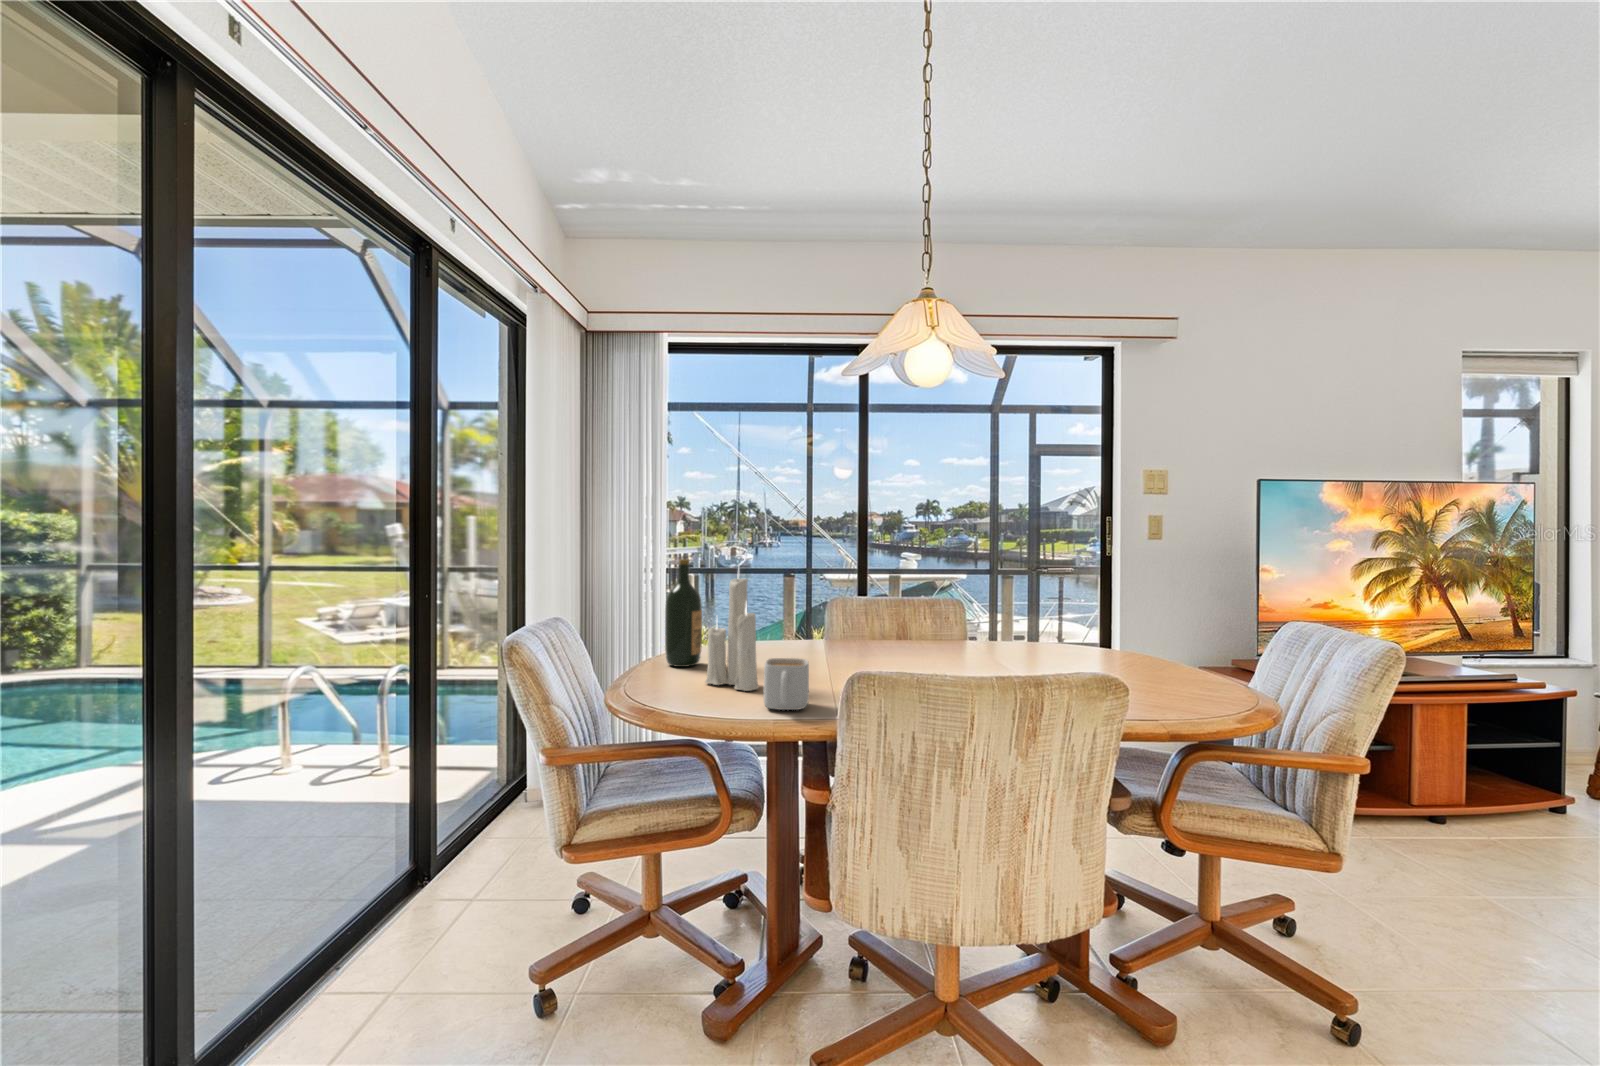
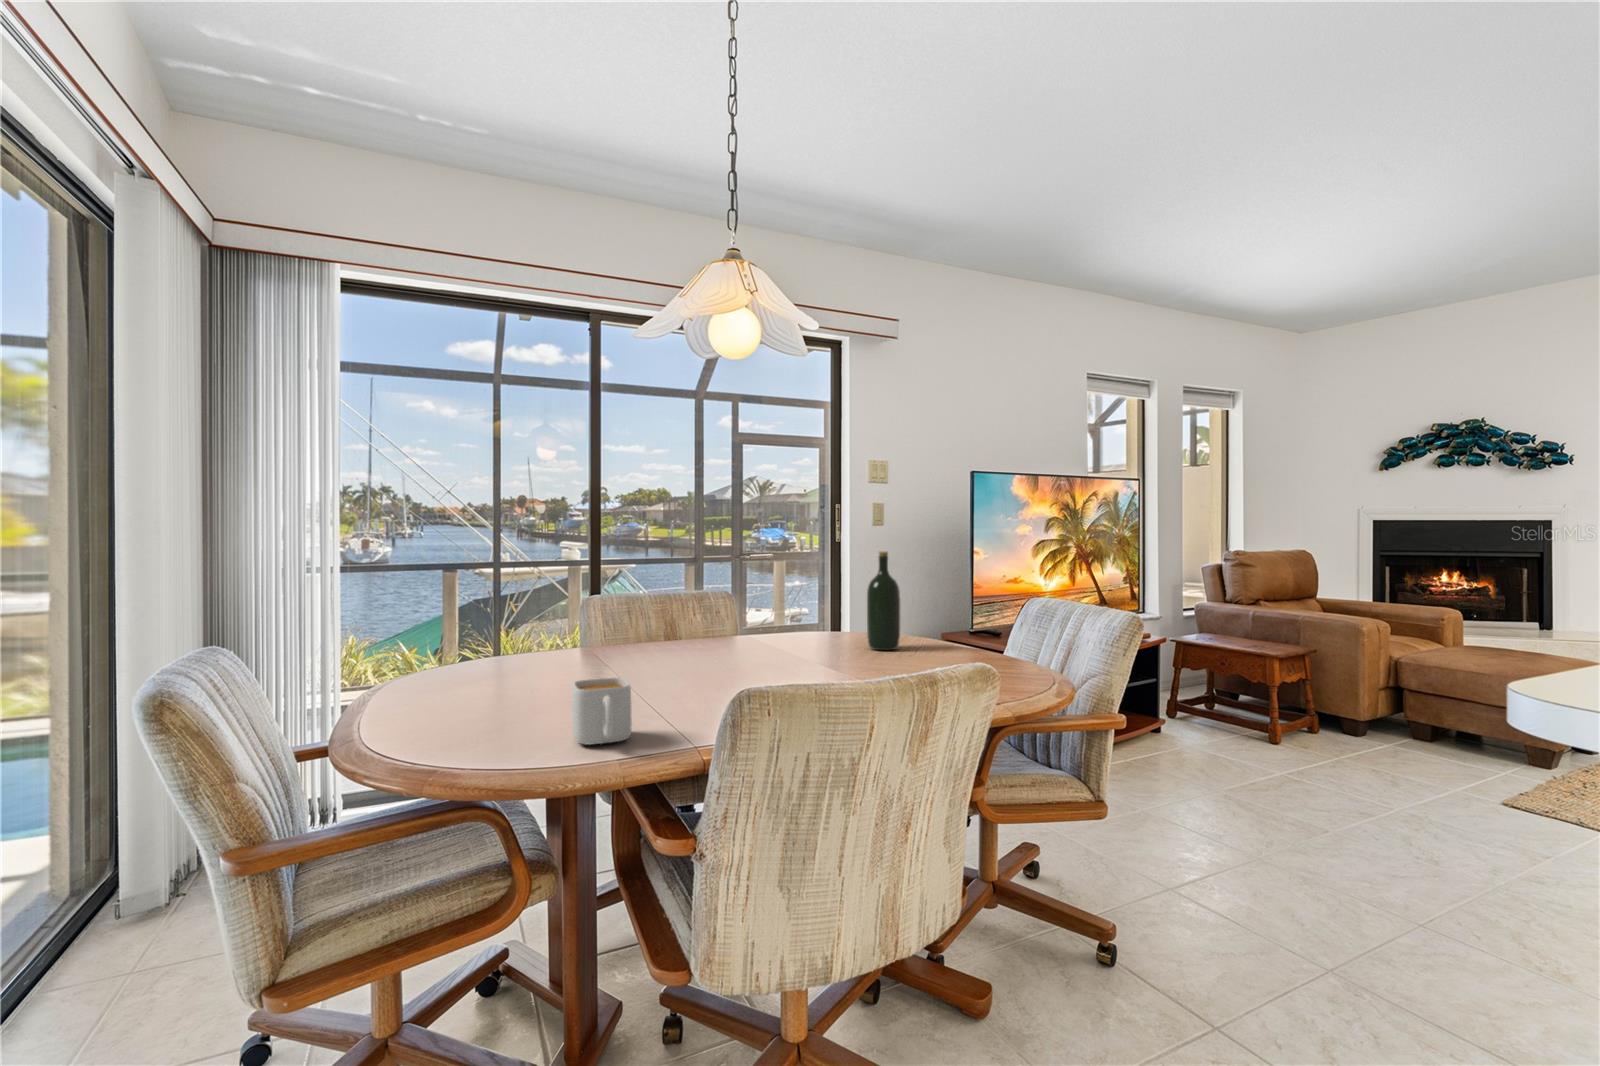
wine bottle: present [665,559,702,667] -> present [867,552,900,650]
candle: present [705,578,758,691] -> none [471,556,549,725]

